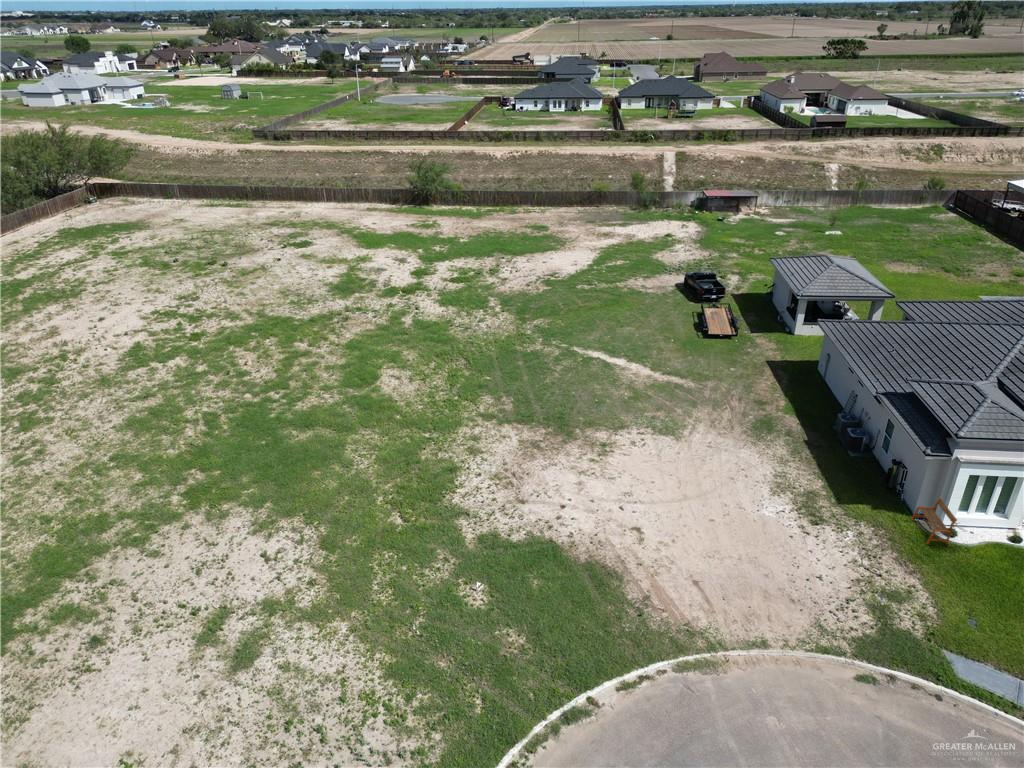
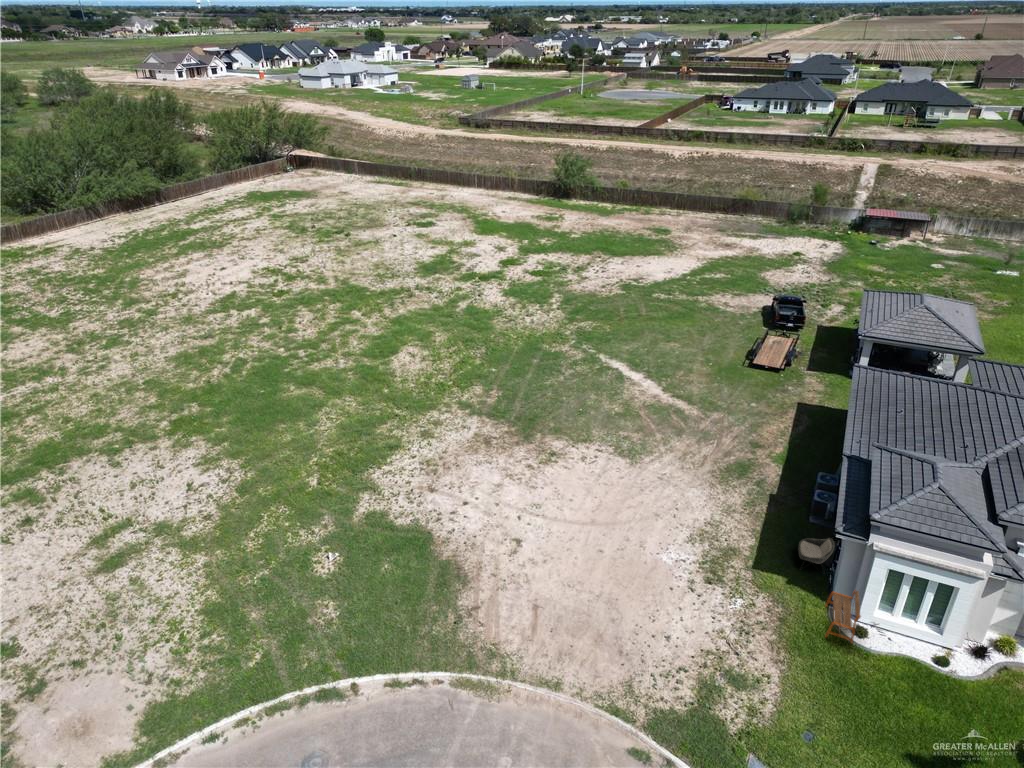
lounge chair: none [866,464,902,497] -> present [798,538,835,570]

